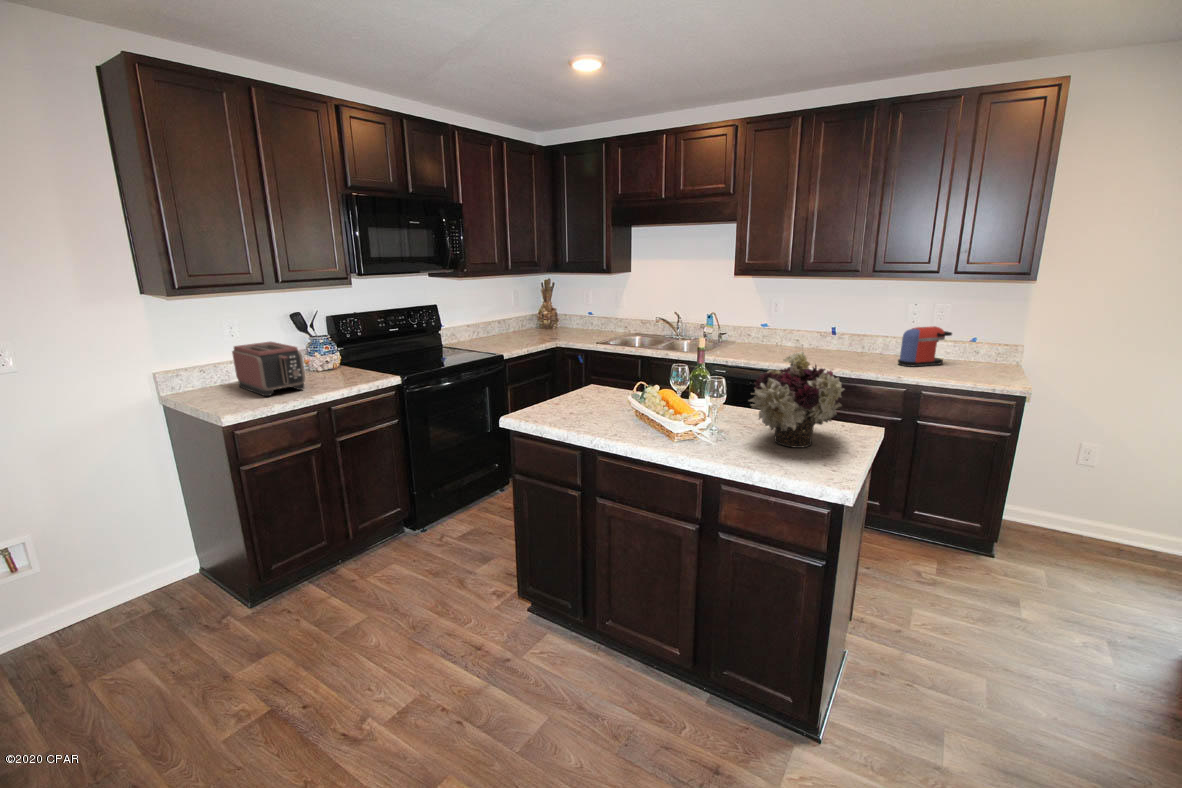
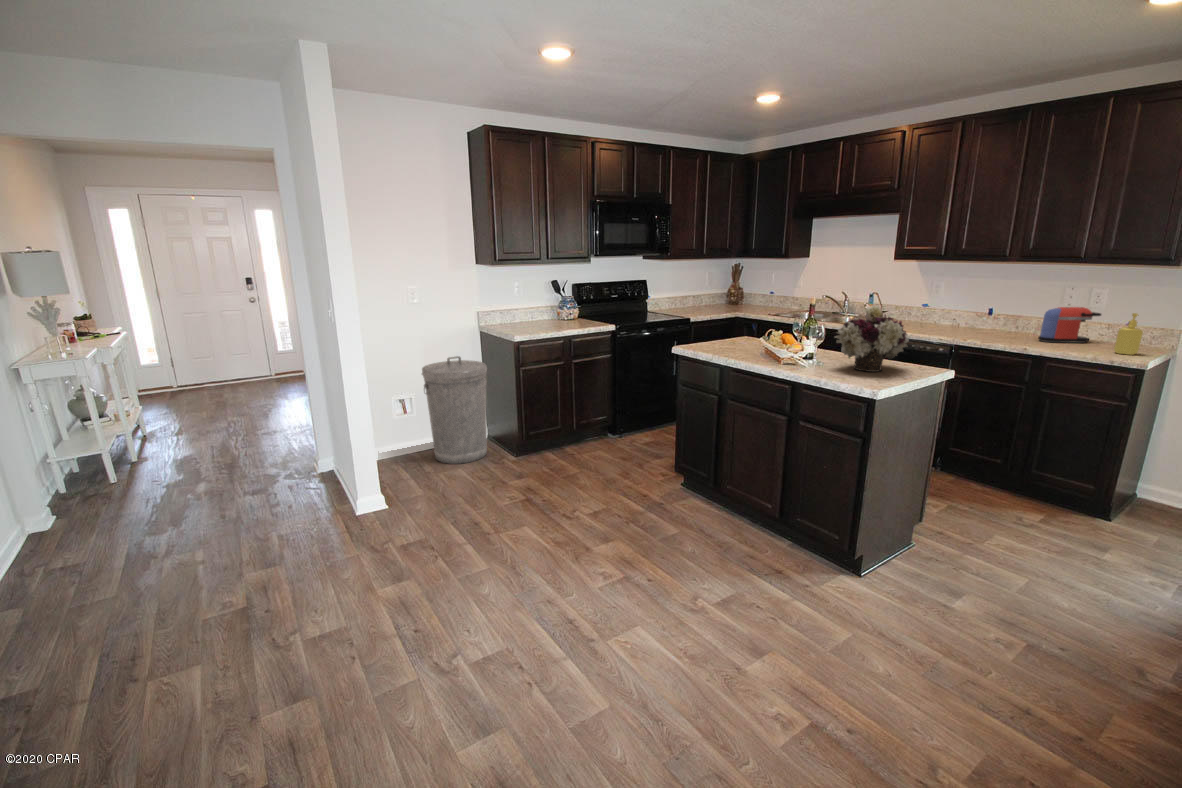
soap dispenser: none [982,334,1012,380] -> present [1114,313,1143,355]
toaster: present [232,342,305,396] -> none [519,297,558,329]
trash can: none [26,459,196,654] -> present [422,356,487,464]

